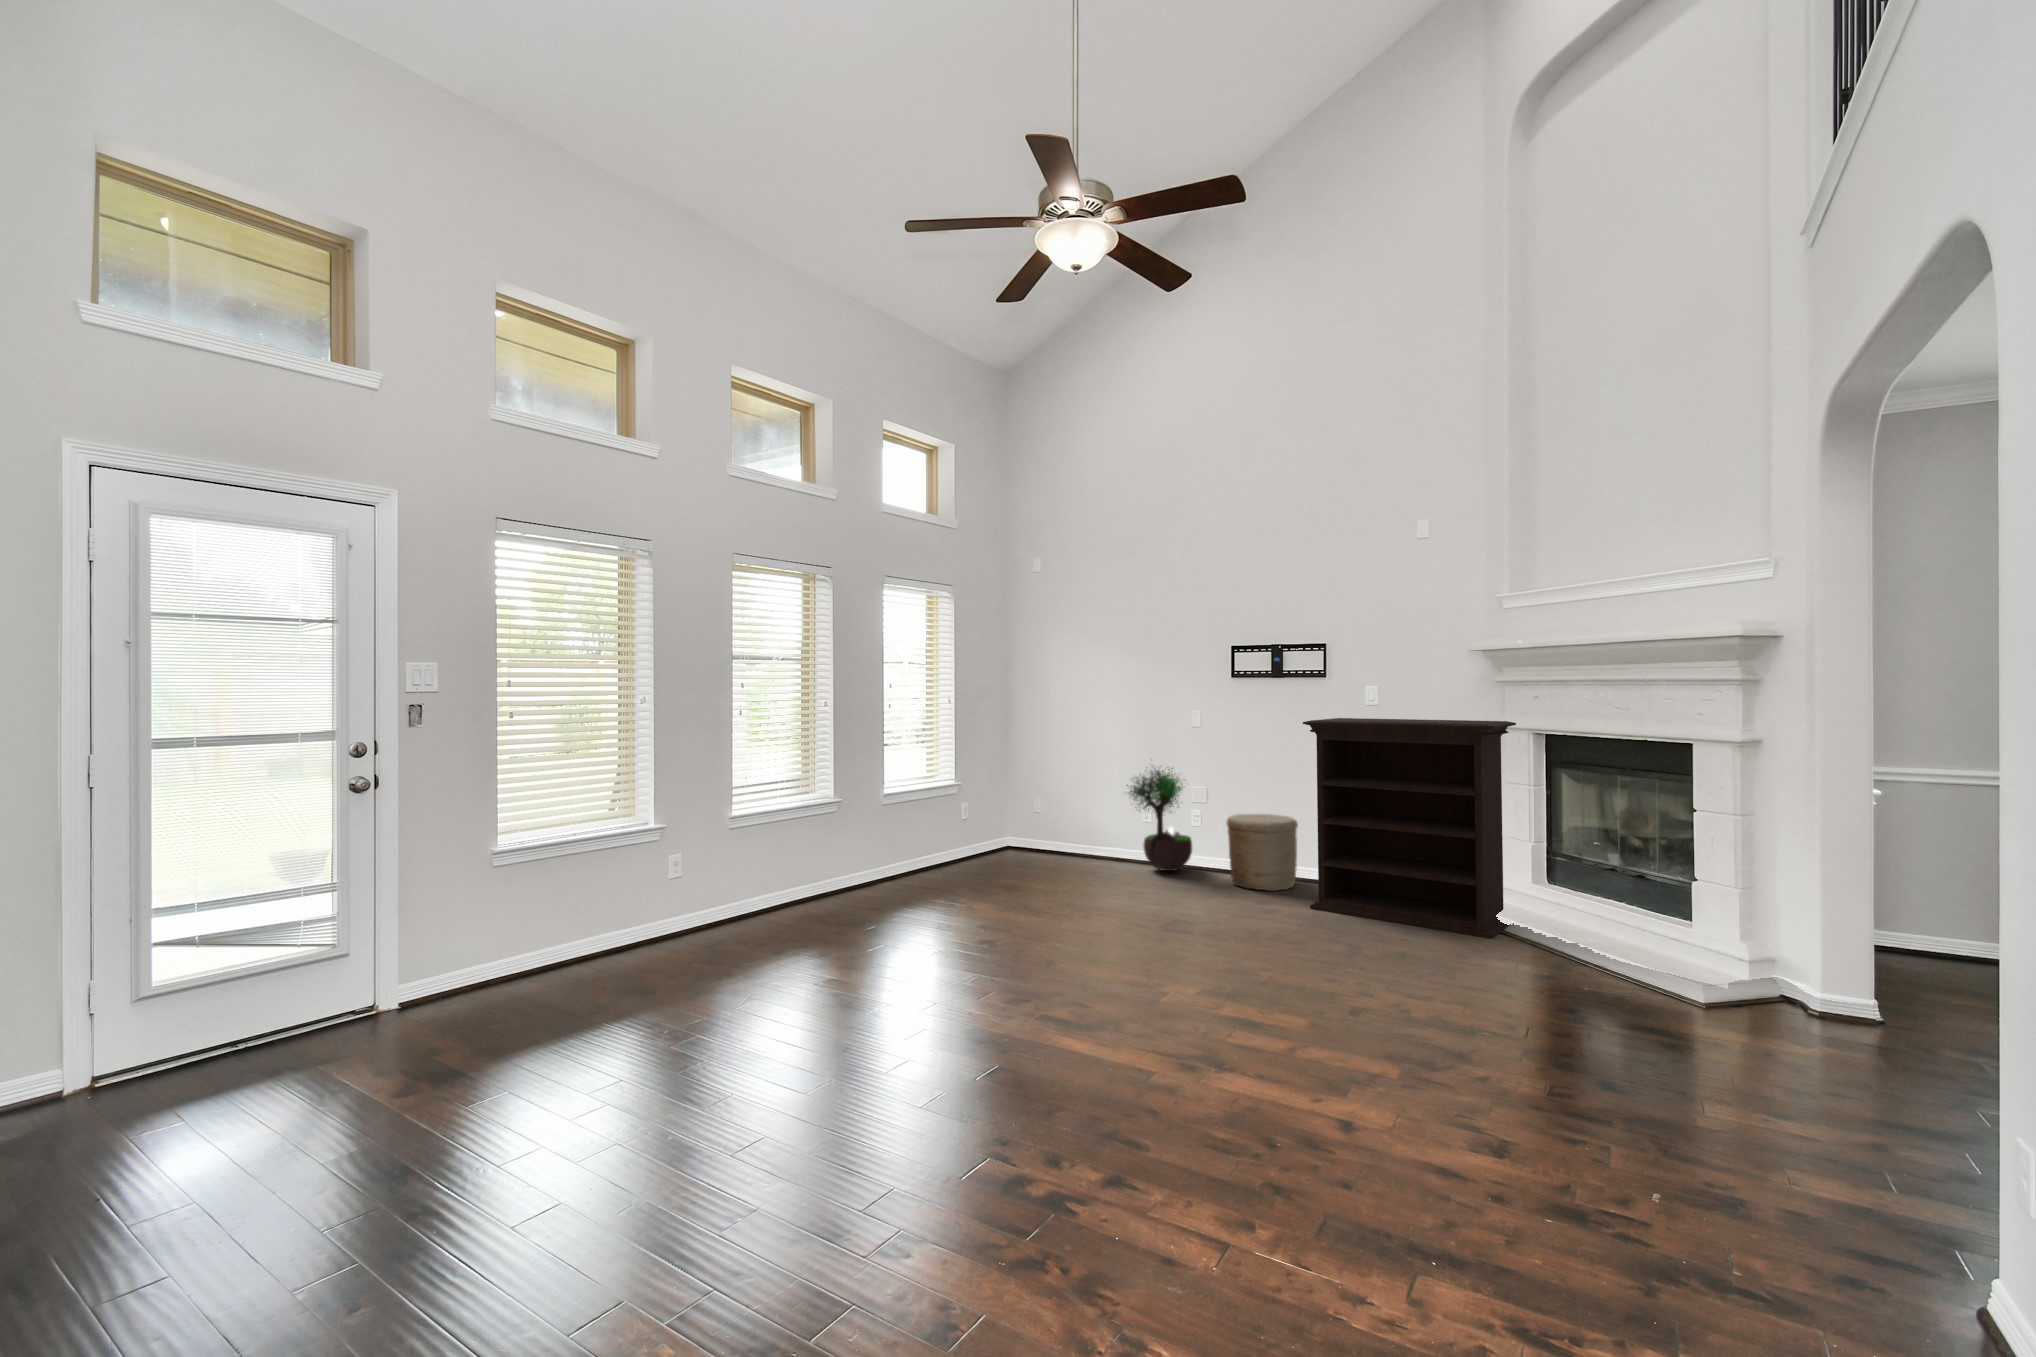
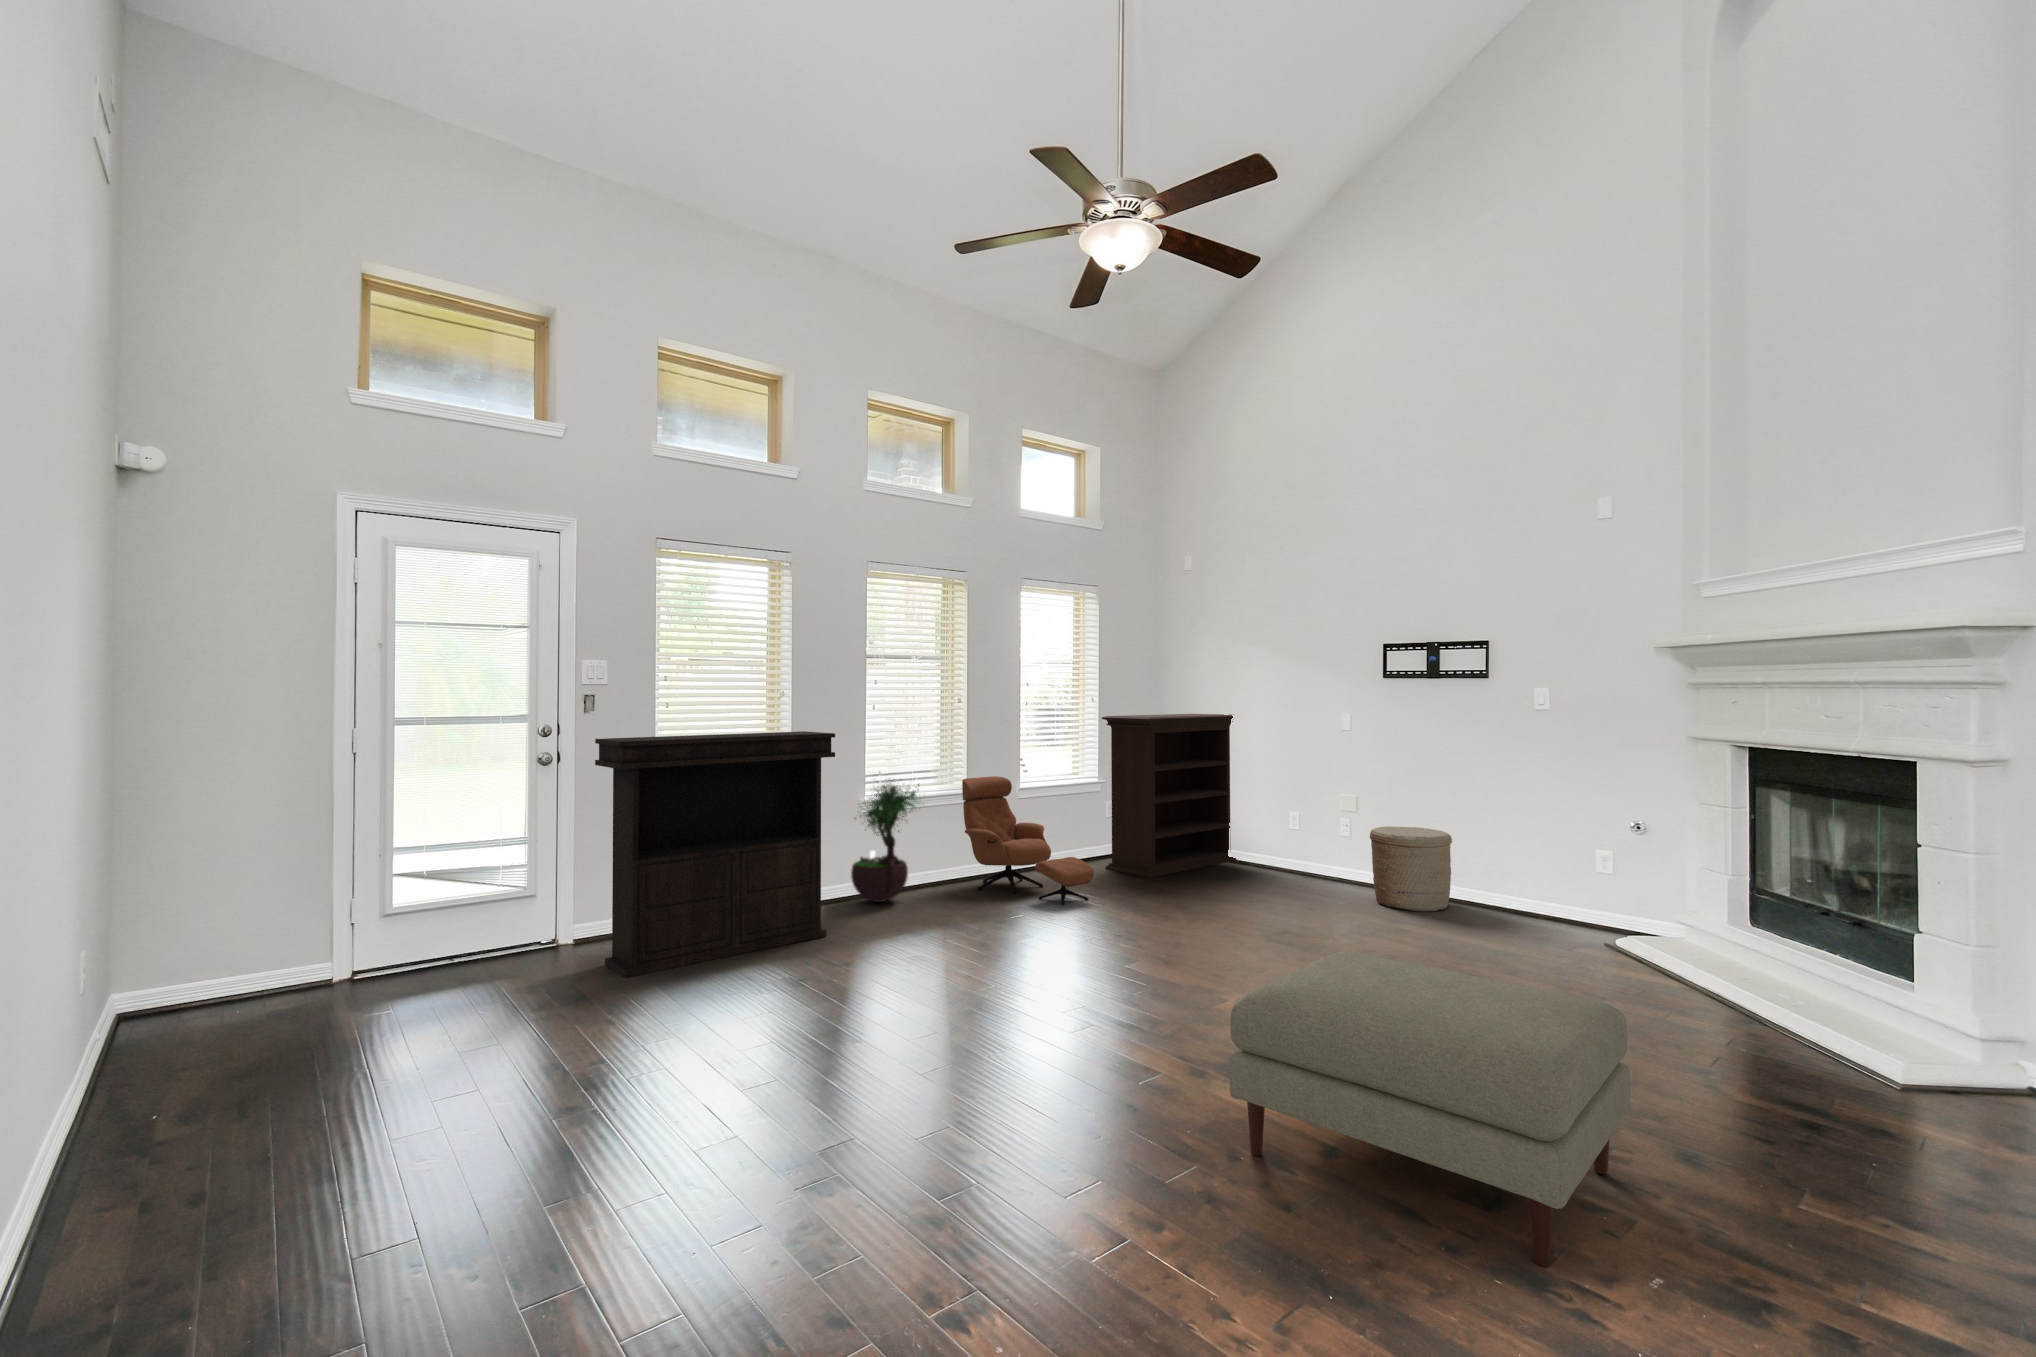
bookshelf: present [1303,718,1516,938] -> present [1102,714,1236,878]
console table: none [443,741,727,1042] -> present [595,731,835,977]
potted tree: present [1127,766,1192,871] -> present [851,772,924,902]
lounge chair: none [831,781,978,910] -> present [962,776,1094,905]
ottoman: none [1277,942,1627,1222] -> present [1229,951,1631,1267]

